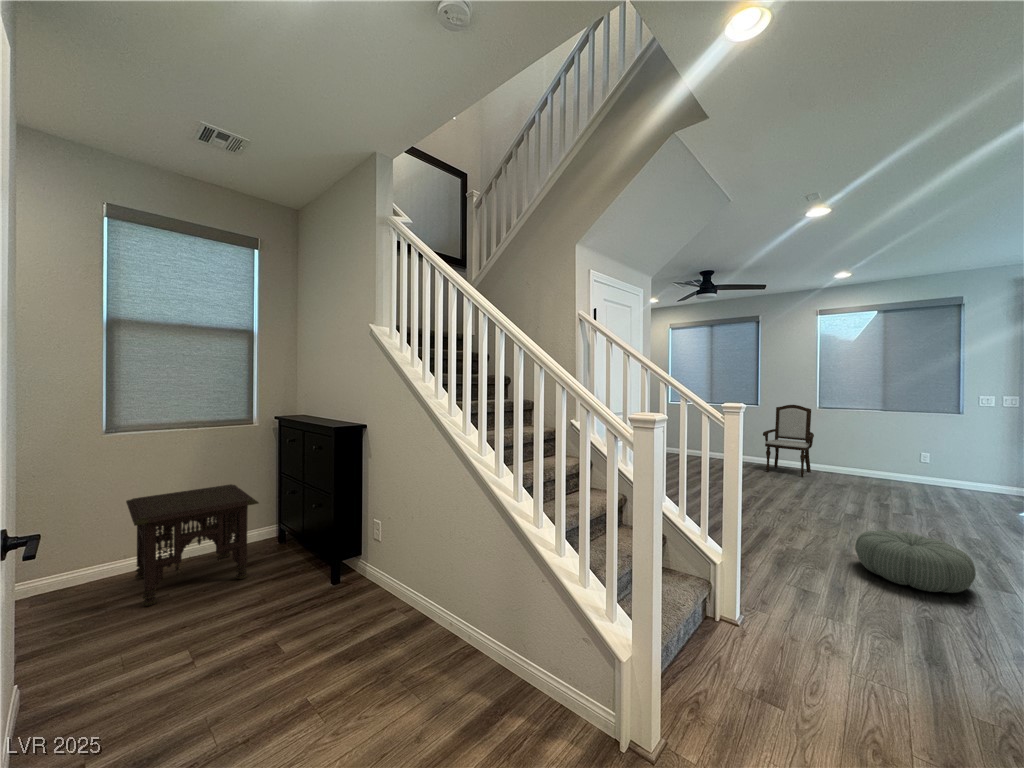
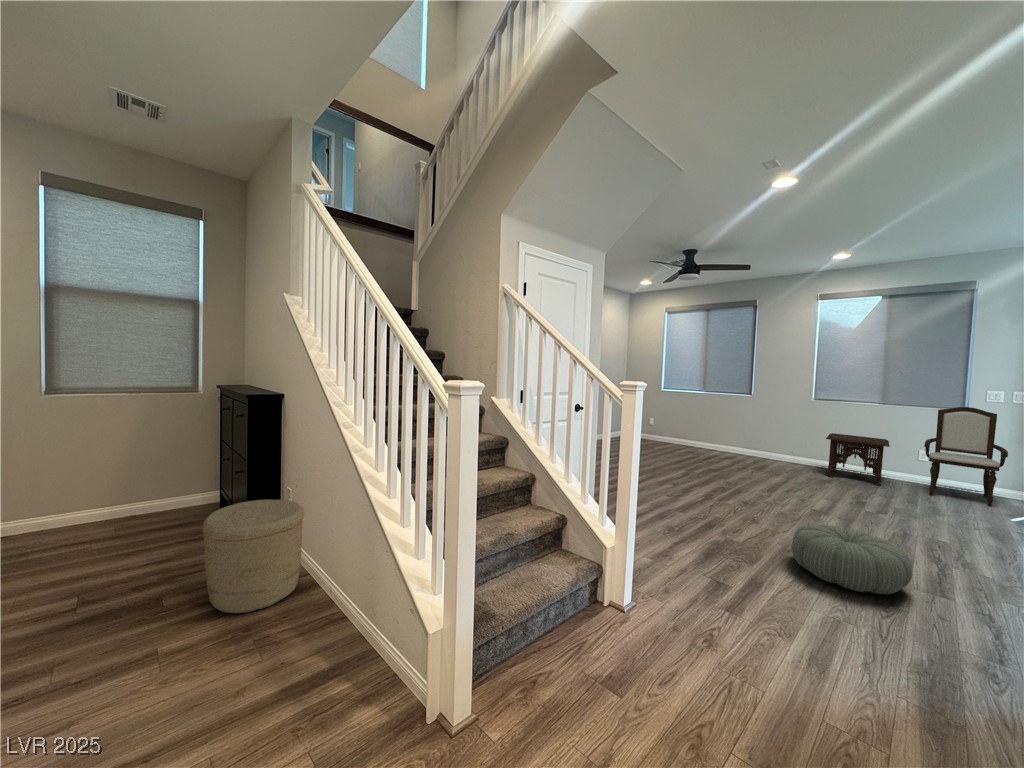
armchair: present [763,405,814,477] -> present [924,407,1008,506]
side table: present [126,484,259,606] -> present [826,433,890,485]
woven basket: none [322,535,416,657] -> present [202,499,304,613]

